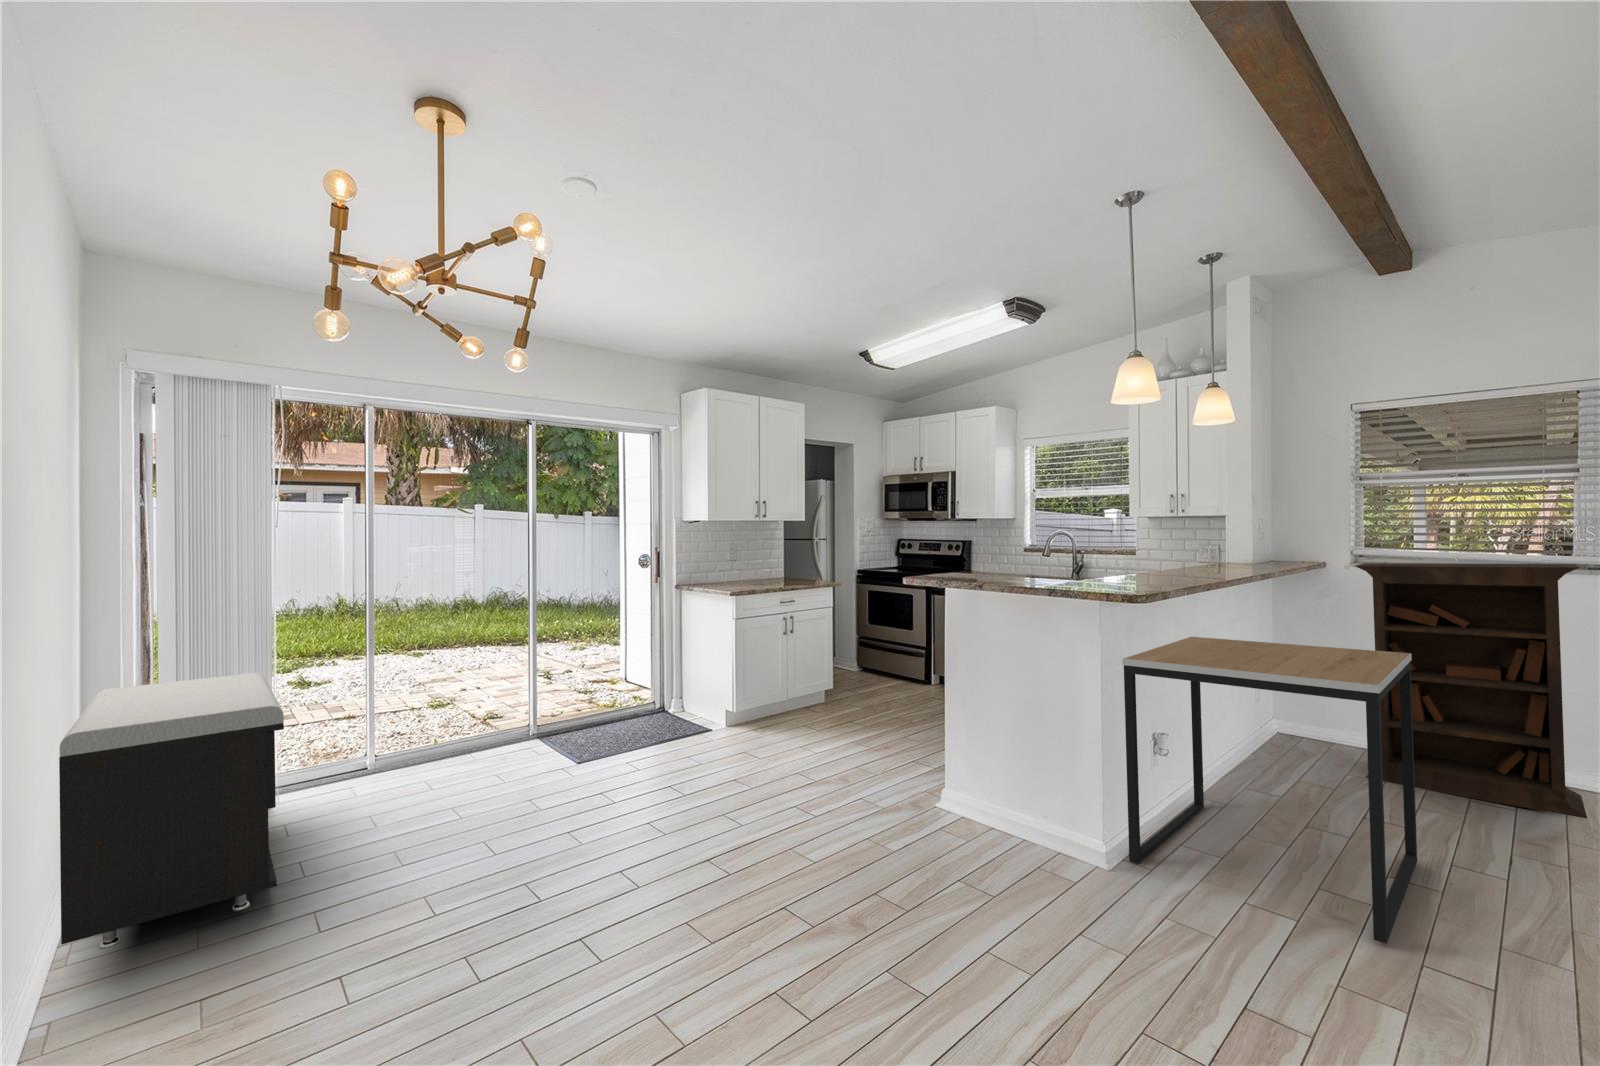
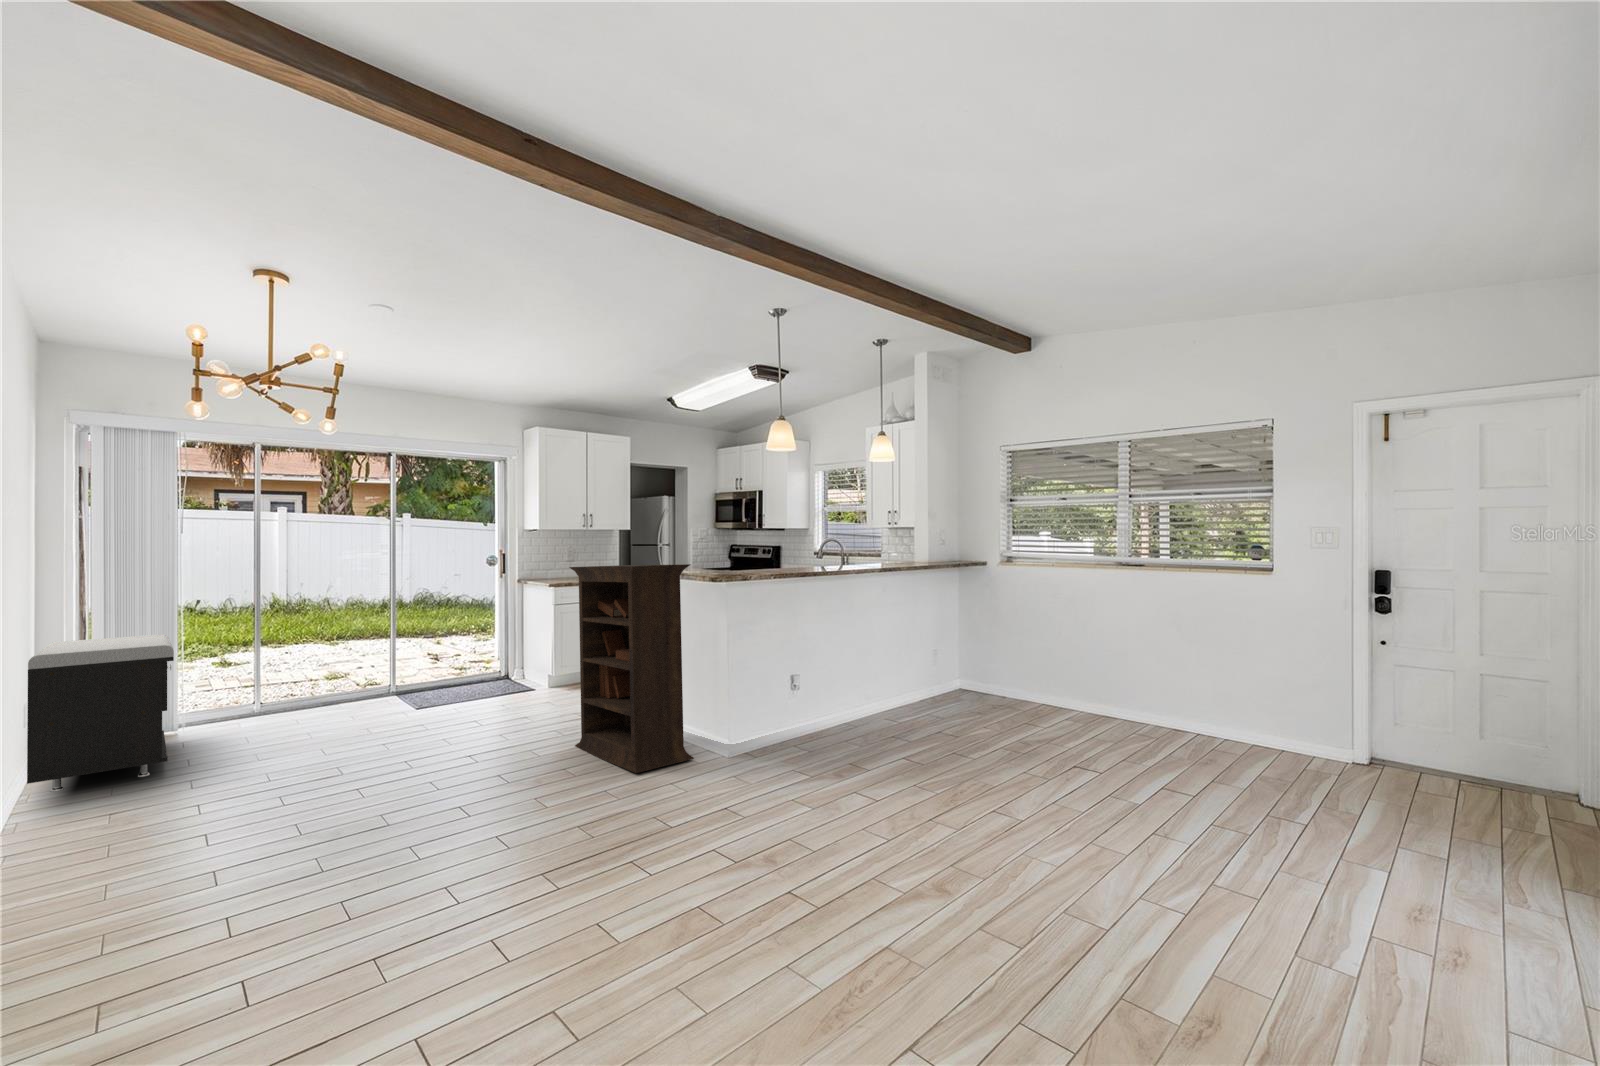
bookcase: present [1356,563,1587,818] -> present [569,564,694,773]
side table: present [1122,637,1417,943] -> none [744,607,932,778]

